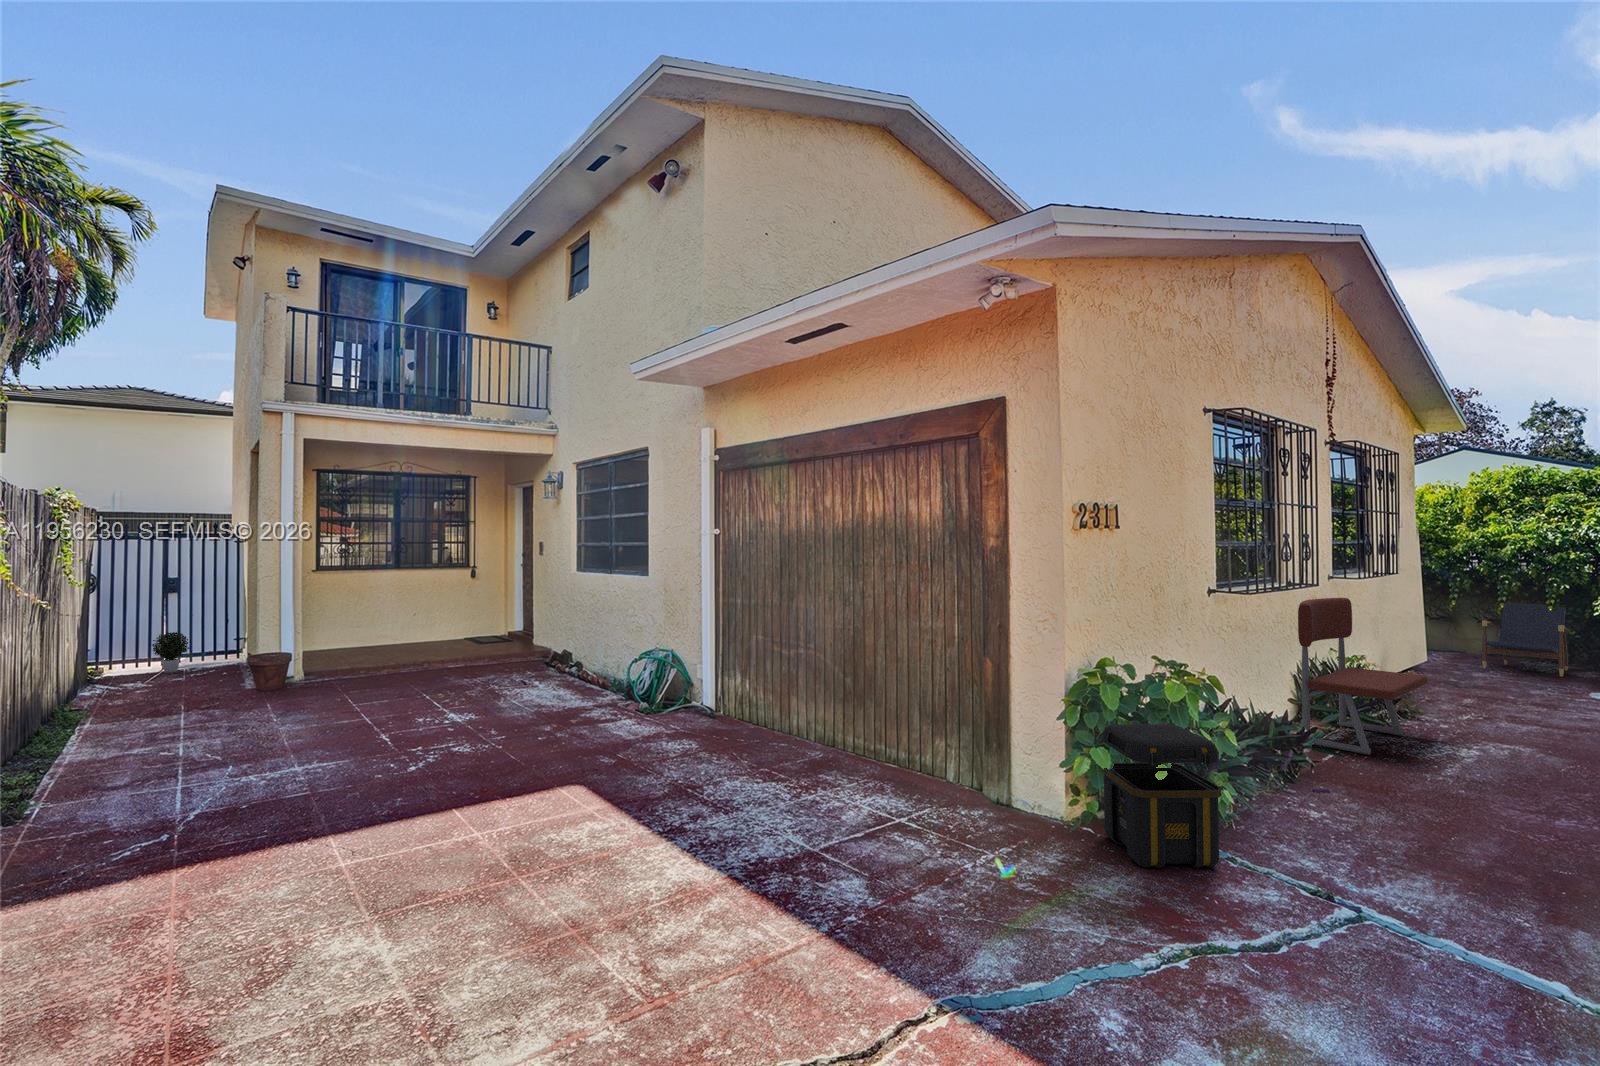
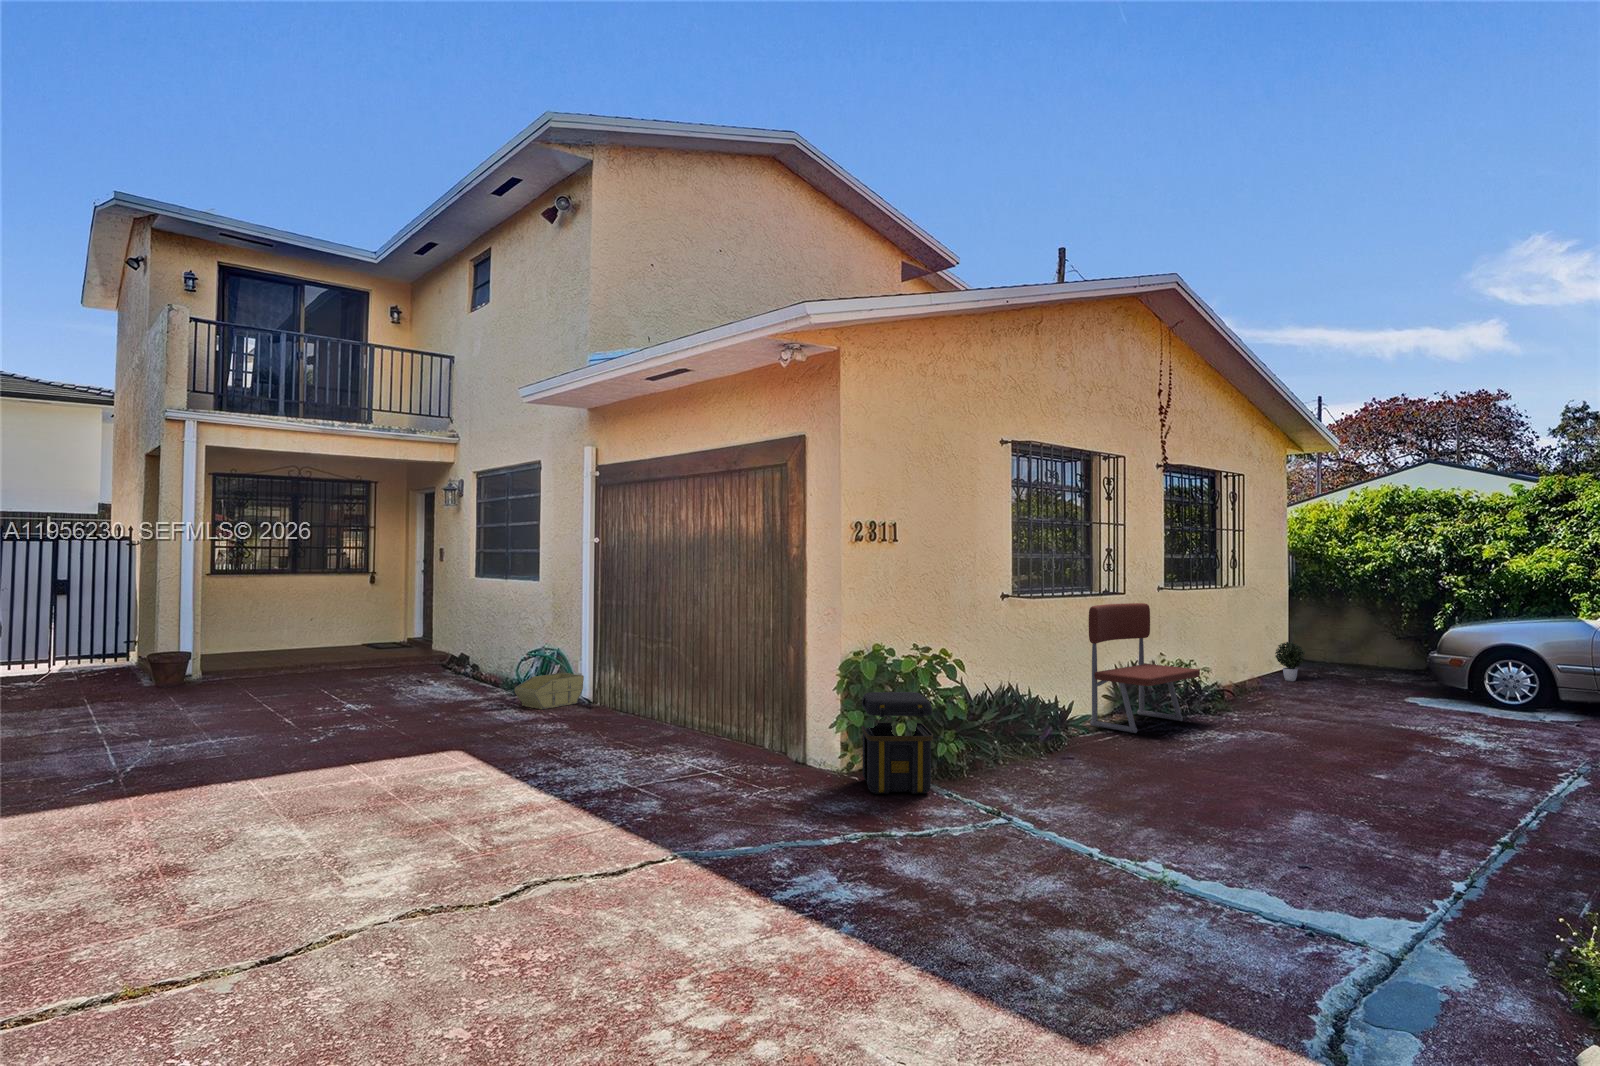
lounge chair: present [1482,603,1570,677] -> none [1331,614,1403,681]
potted plant: present [152,632,190,673] -> present [1275,642,1306,681]
storage bin: none [629,676,702,719] -> present [514,673,584,709]

